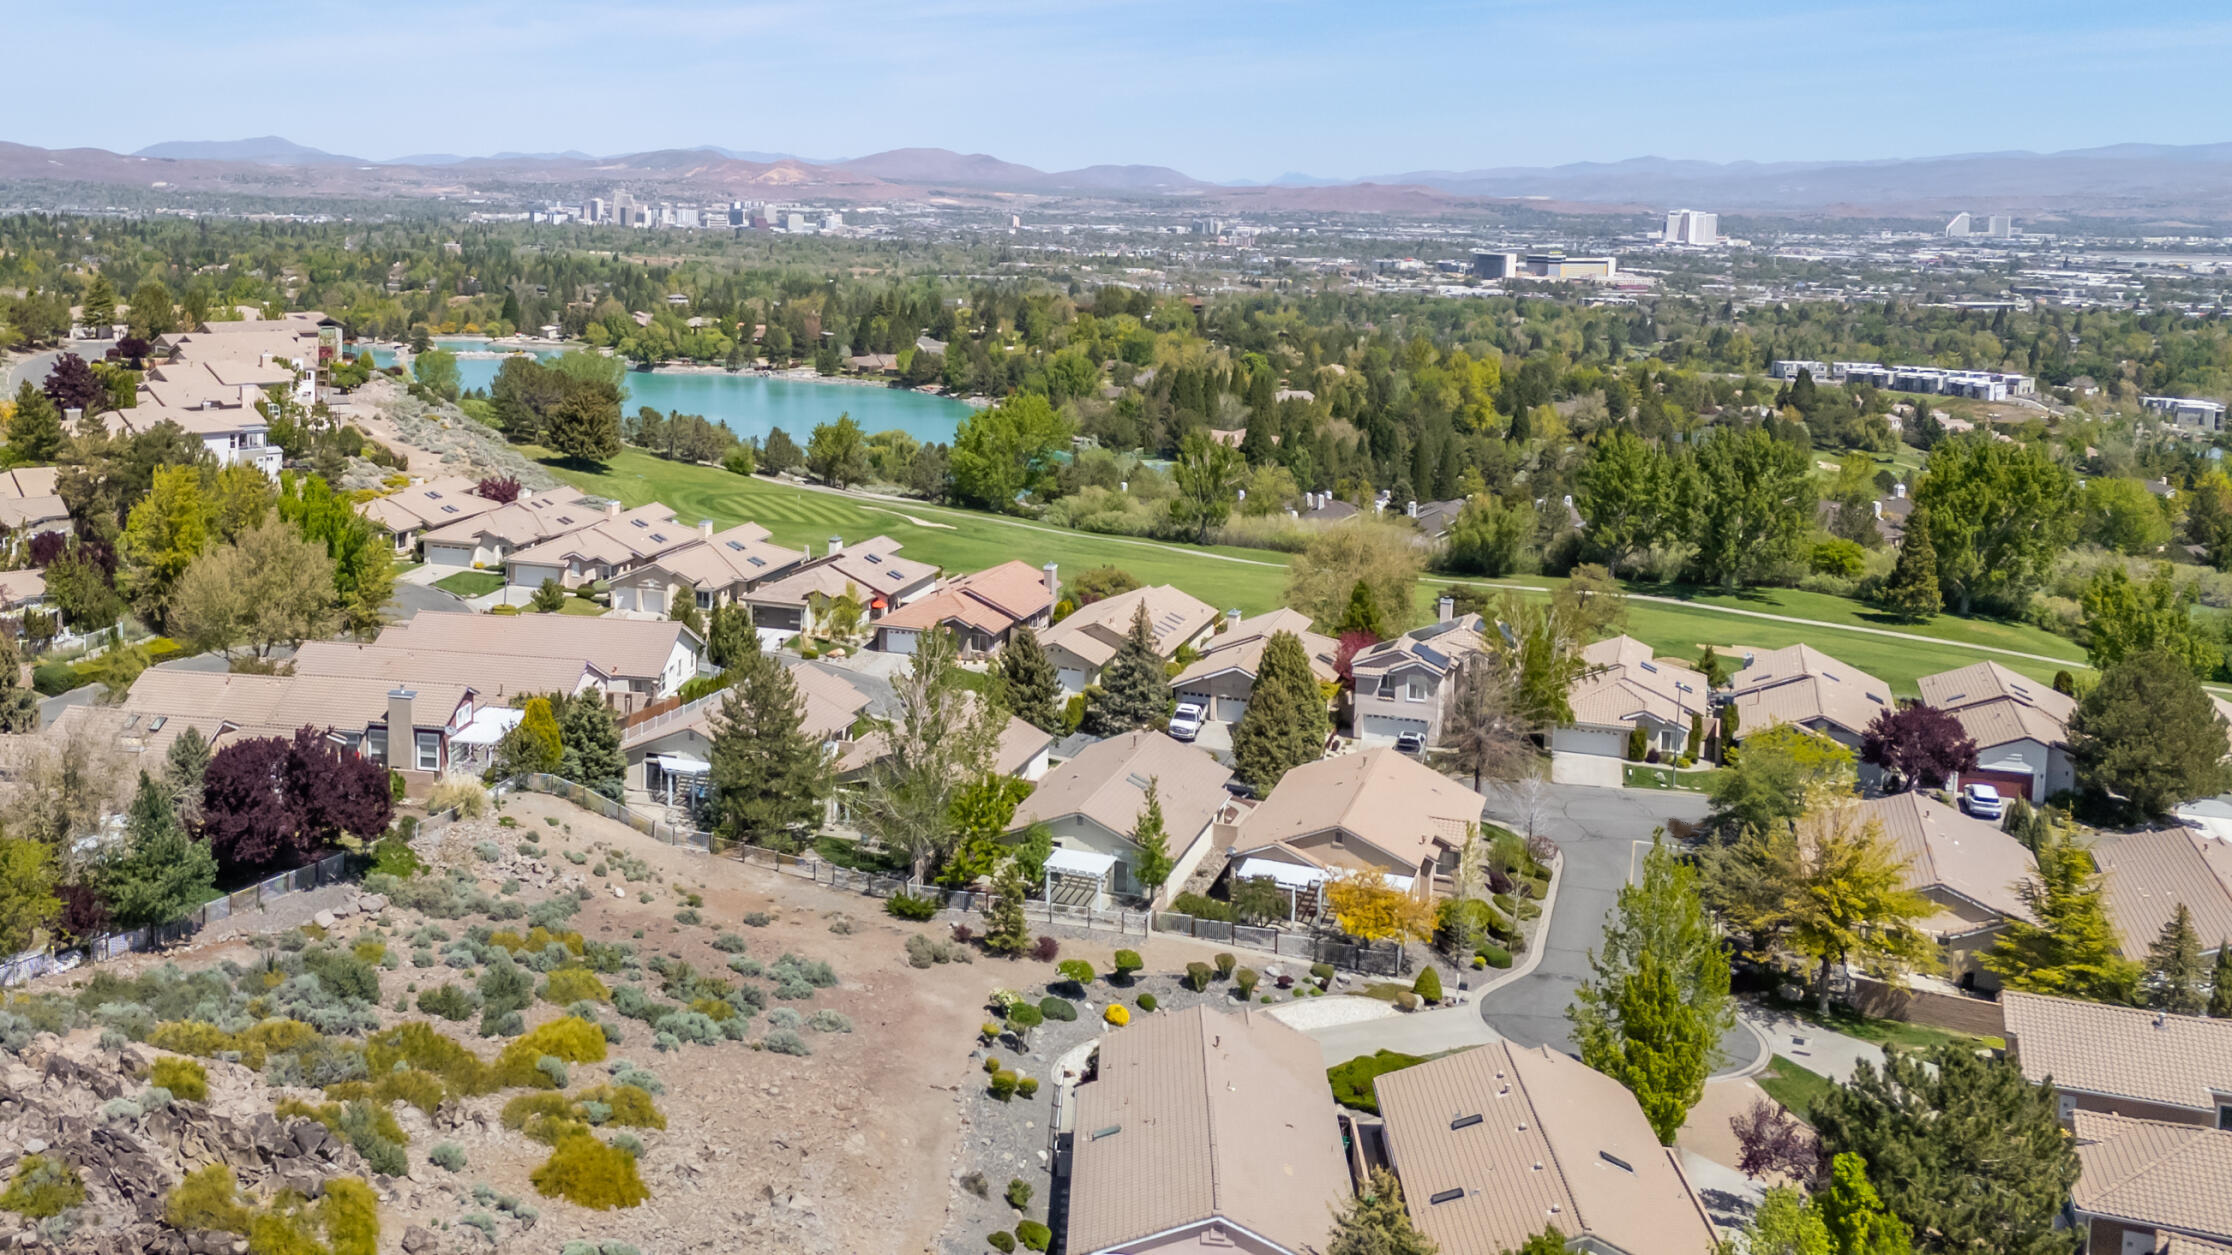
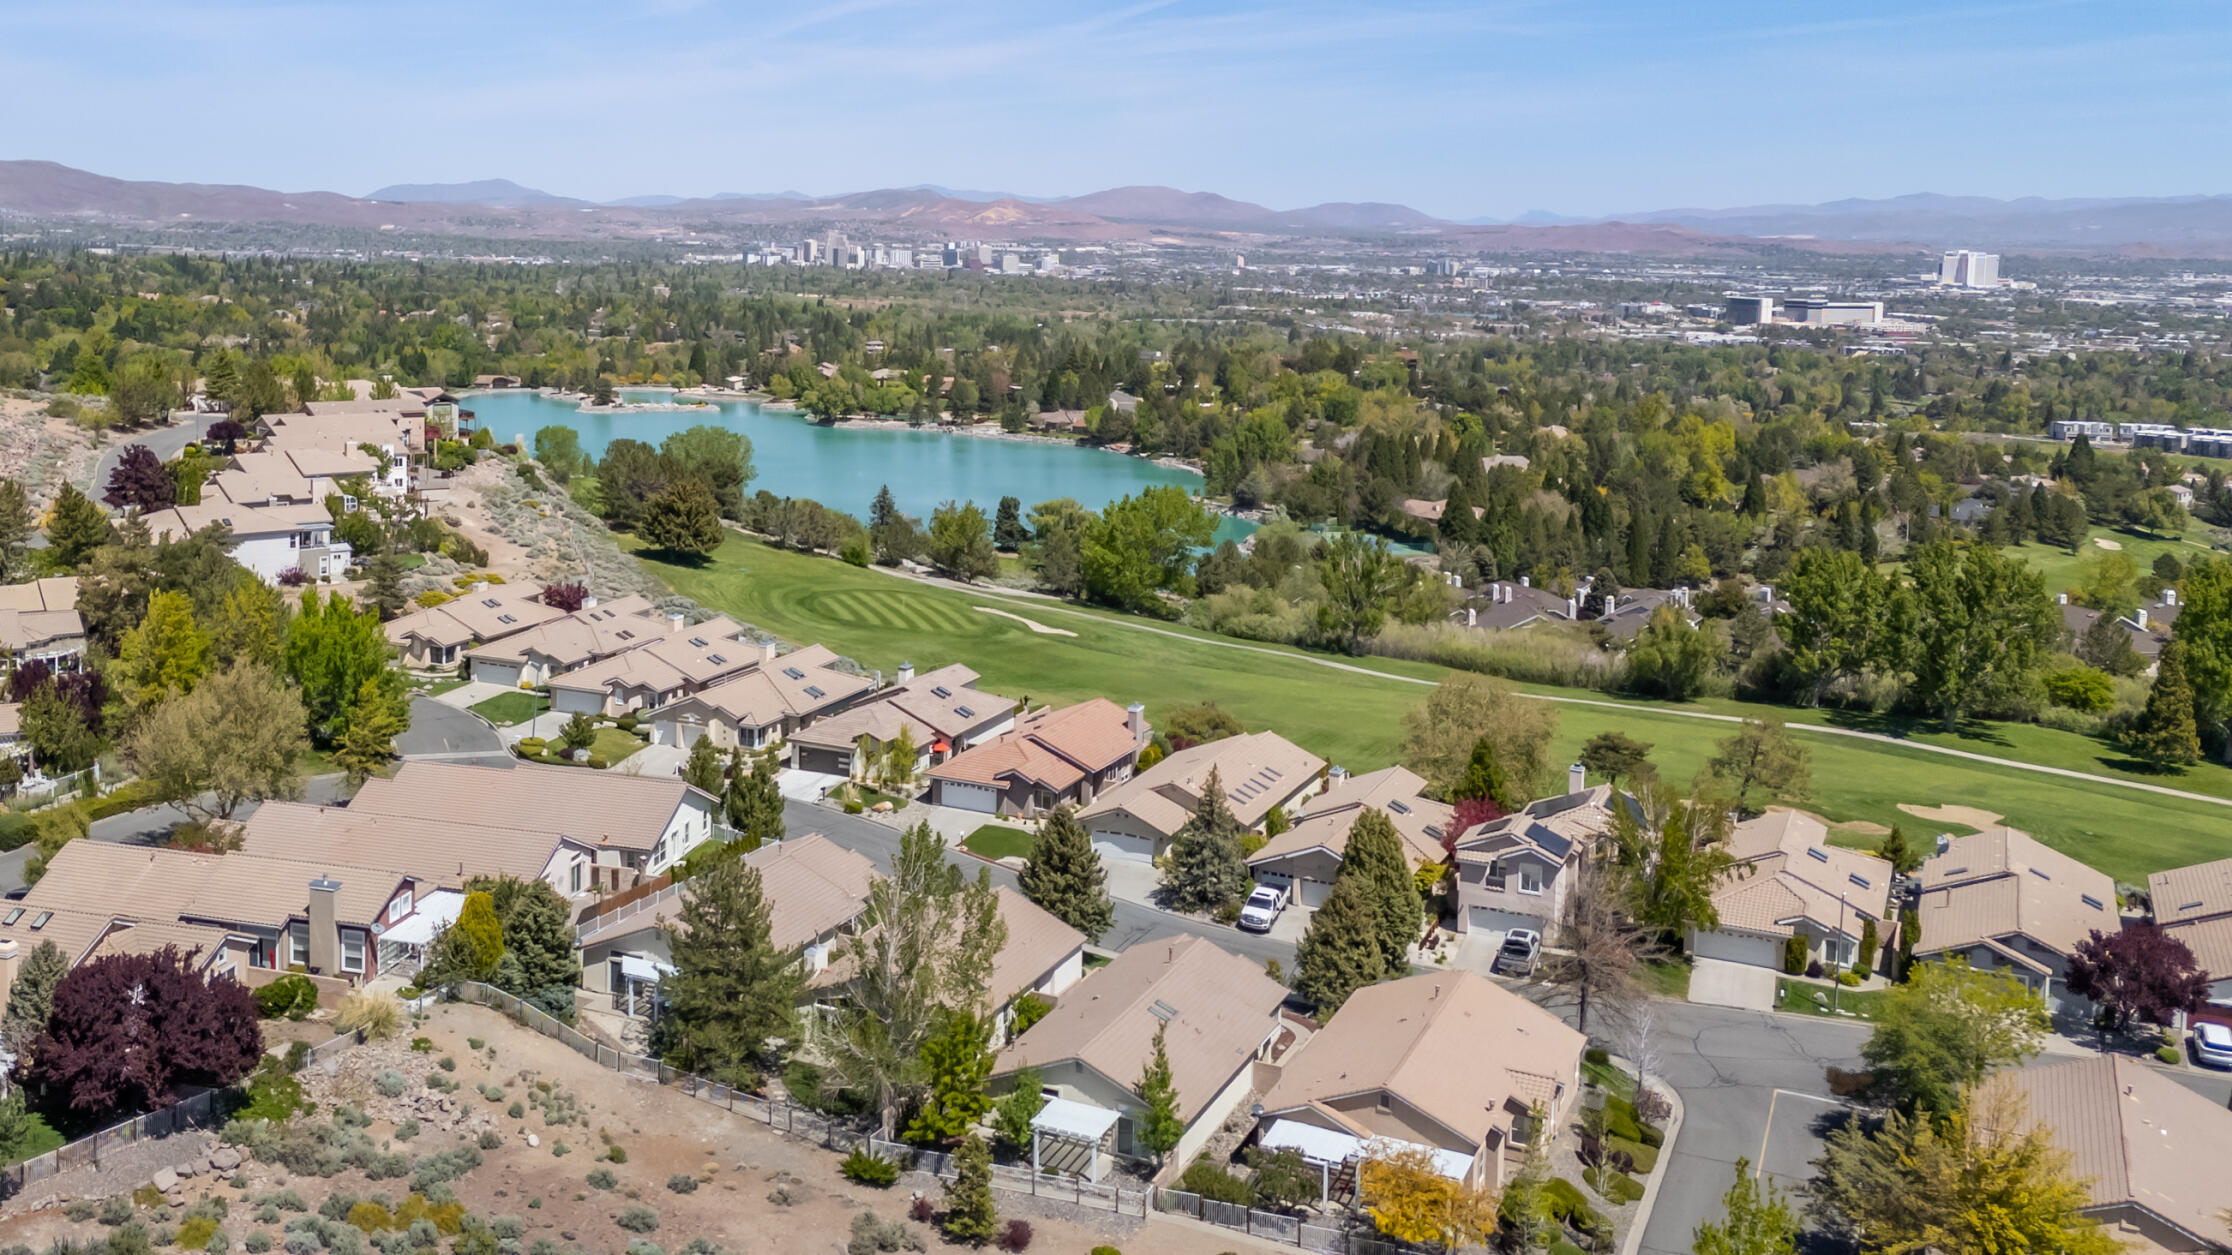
potted tree: none [1479,801,1503,852] -> present [1583,1048,1610,1111]

